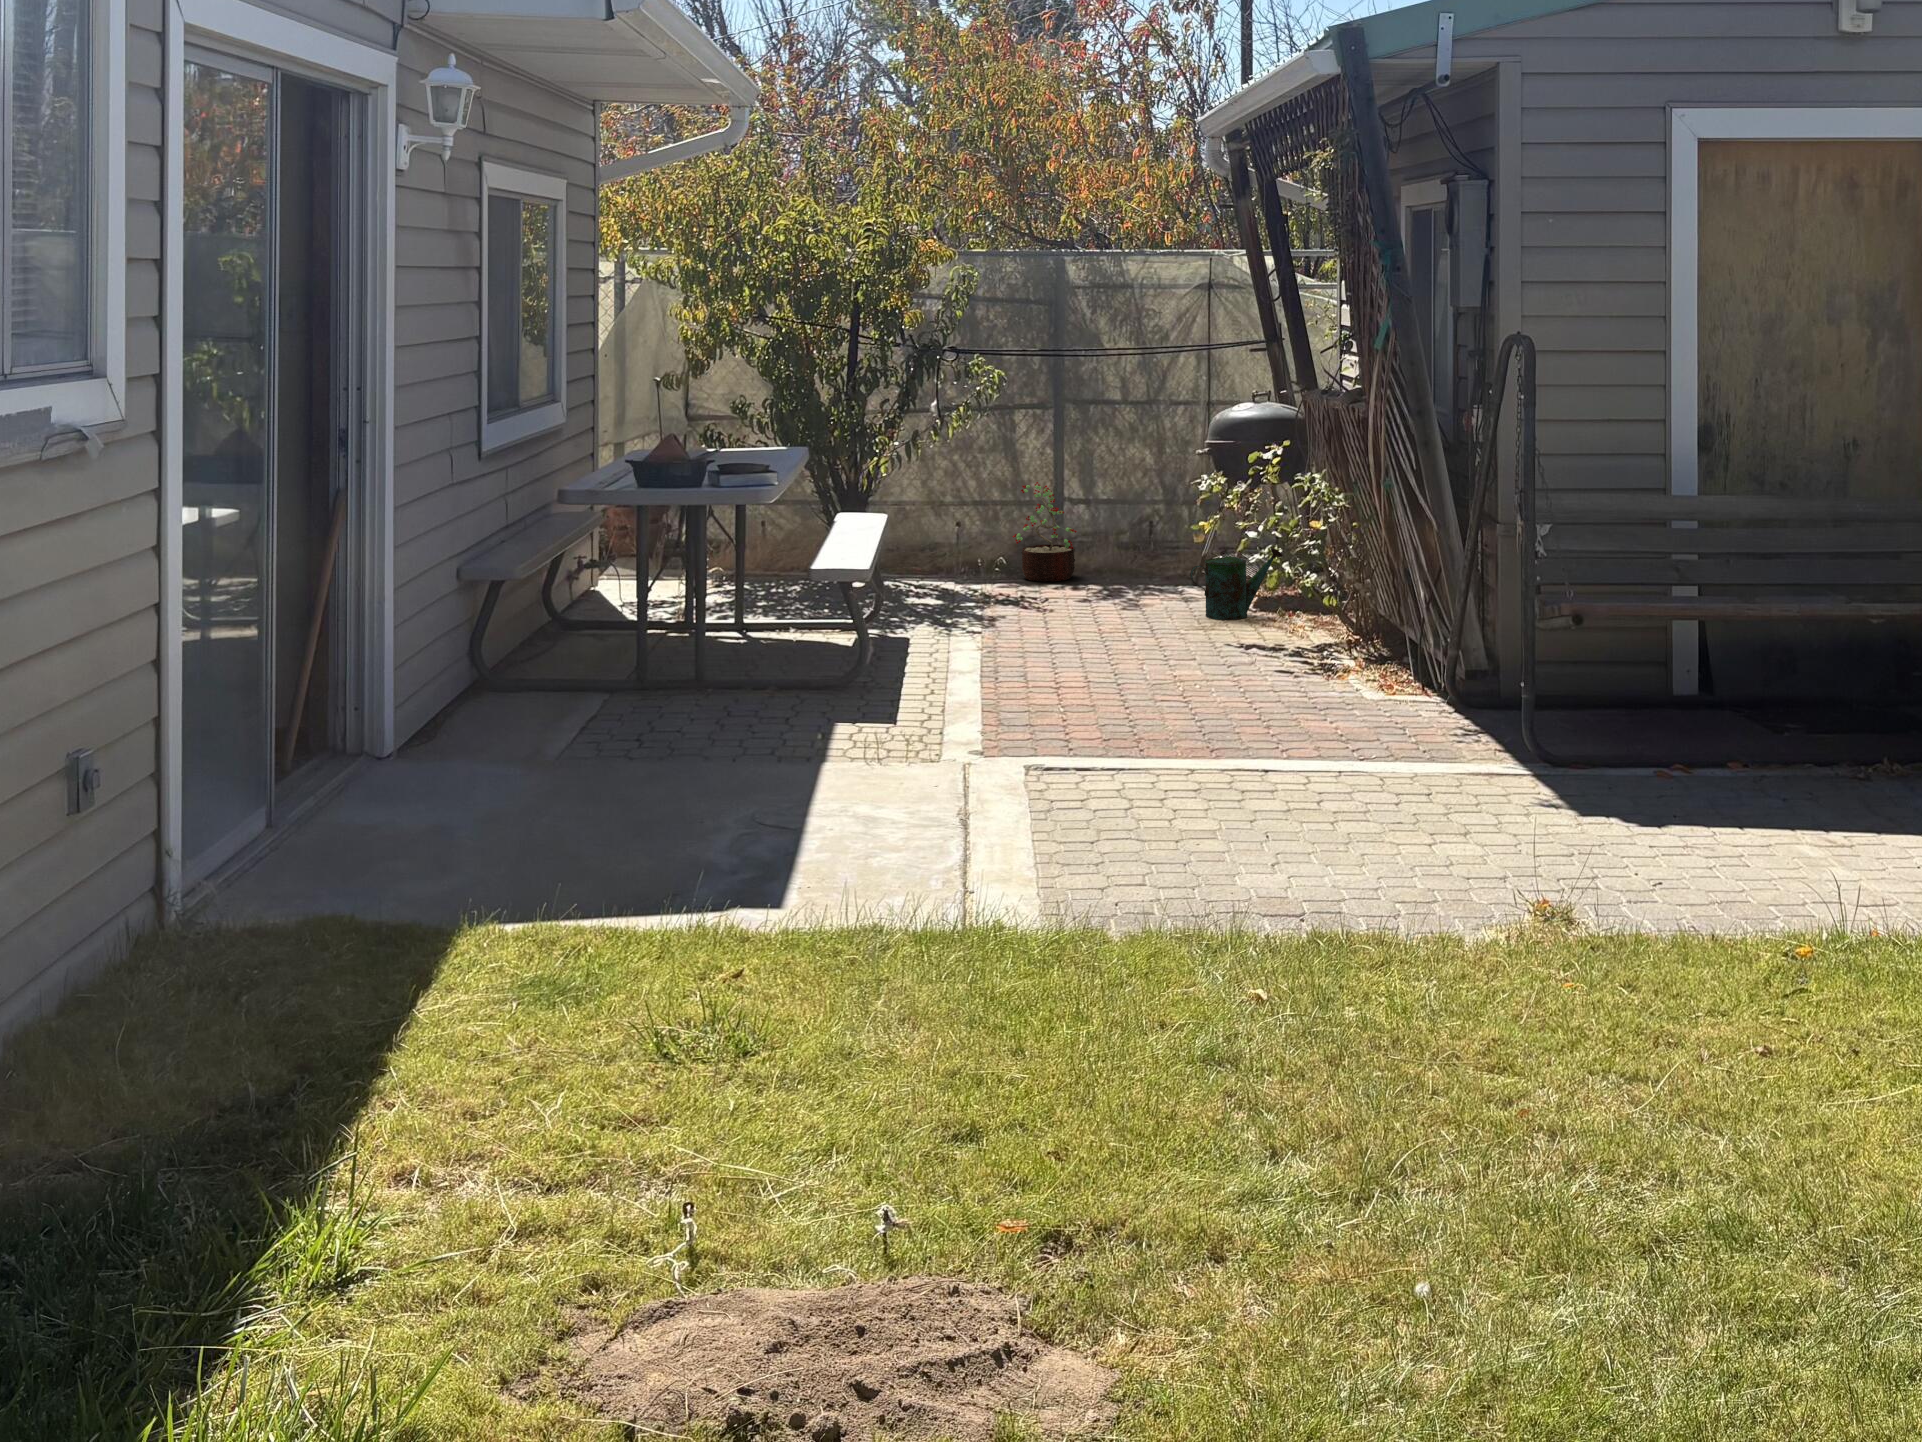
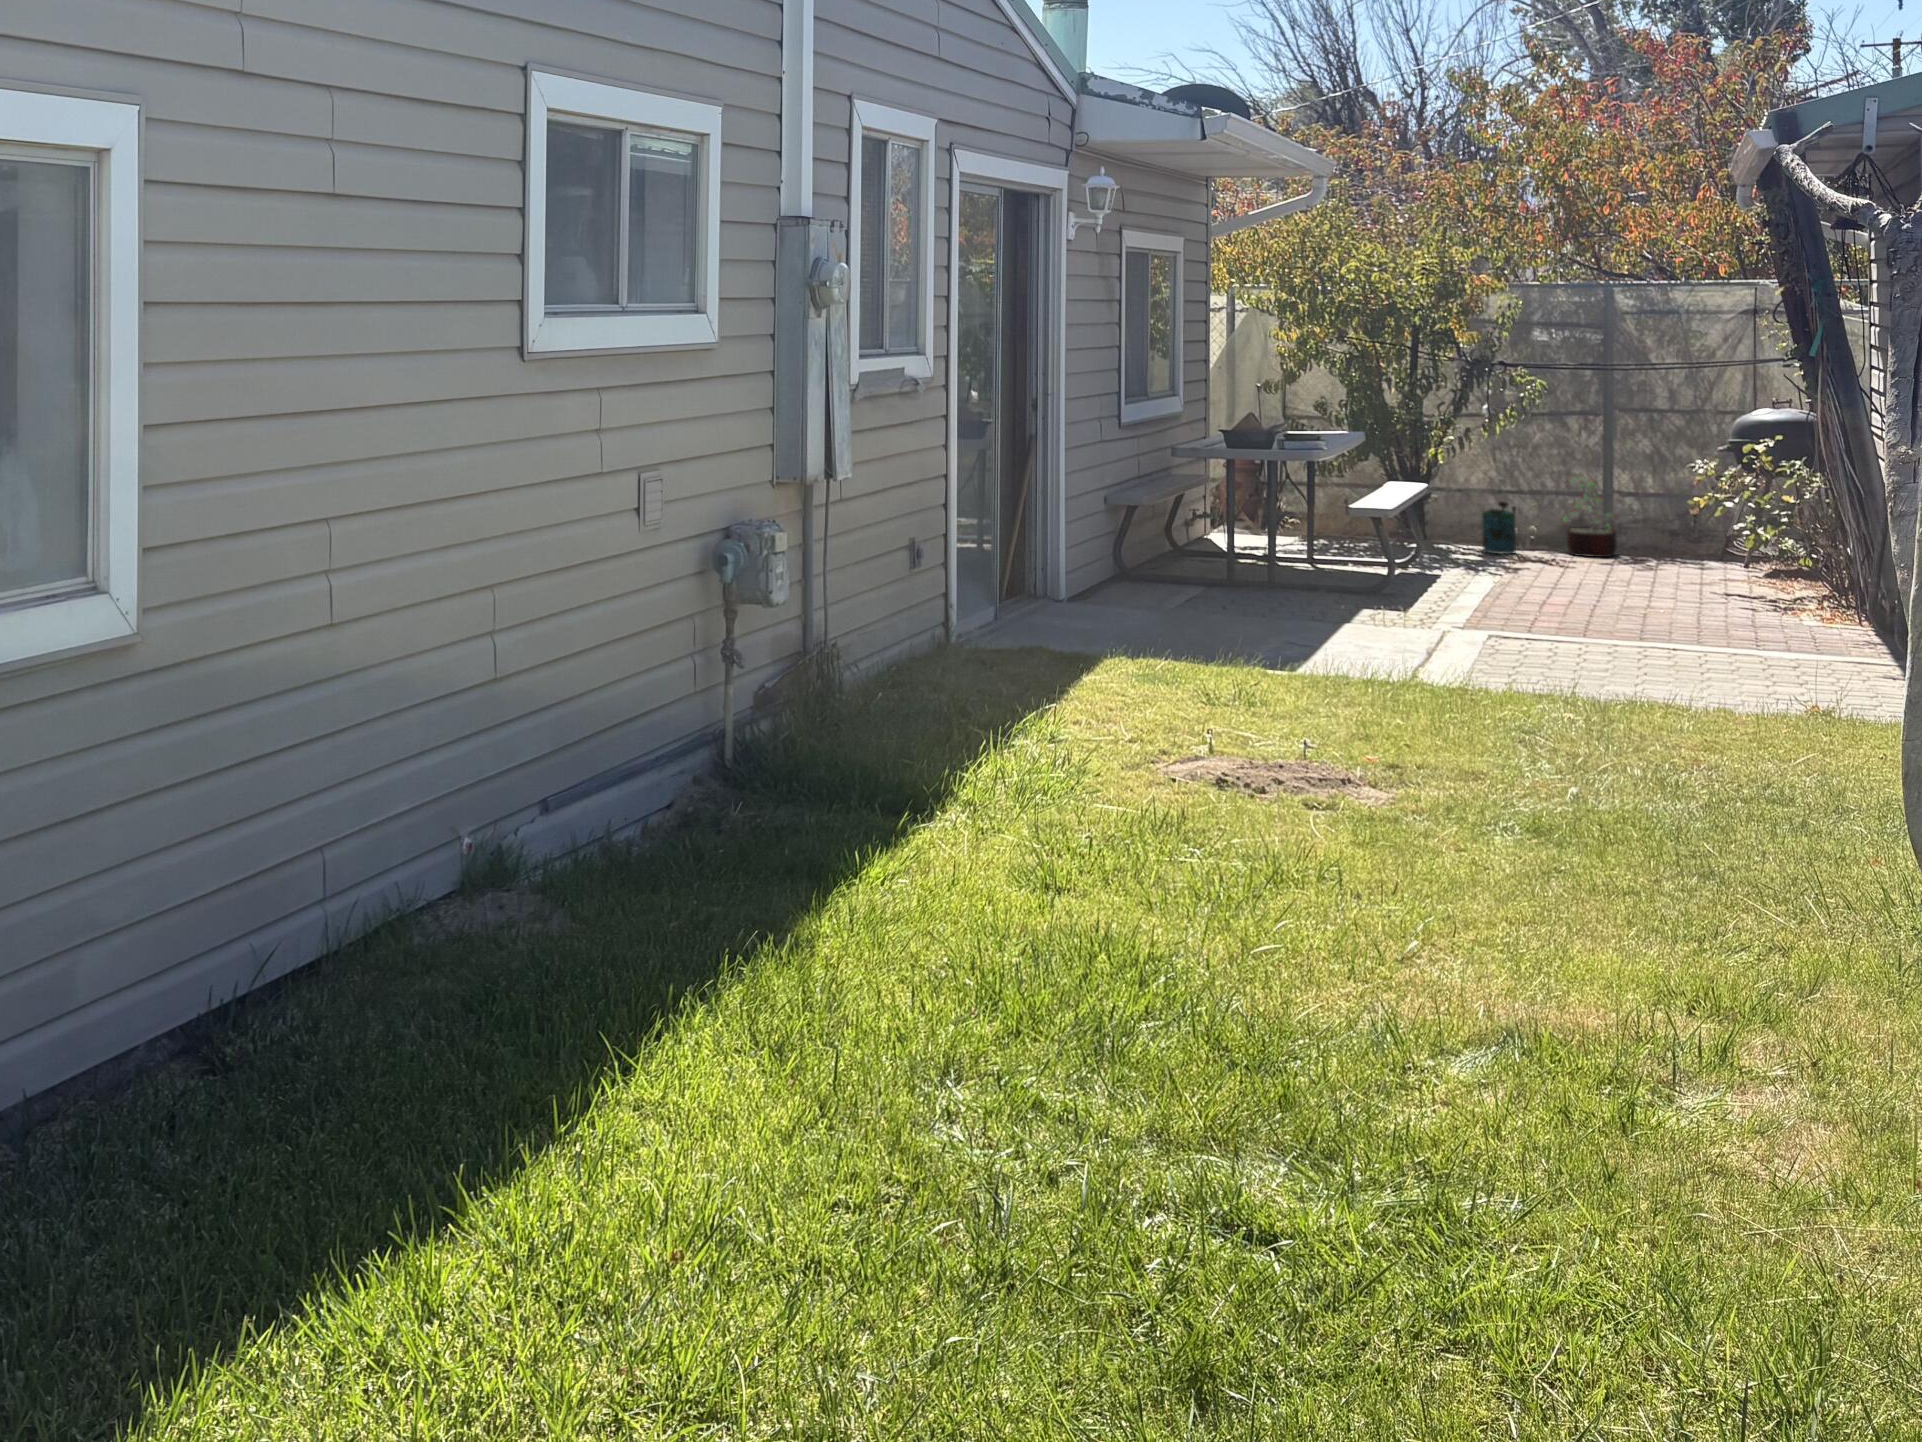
watering can: present [1190,547,1283,620] -> present [1482,501,1516,554]

